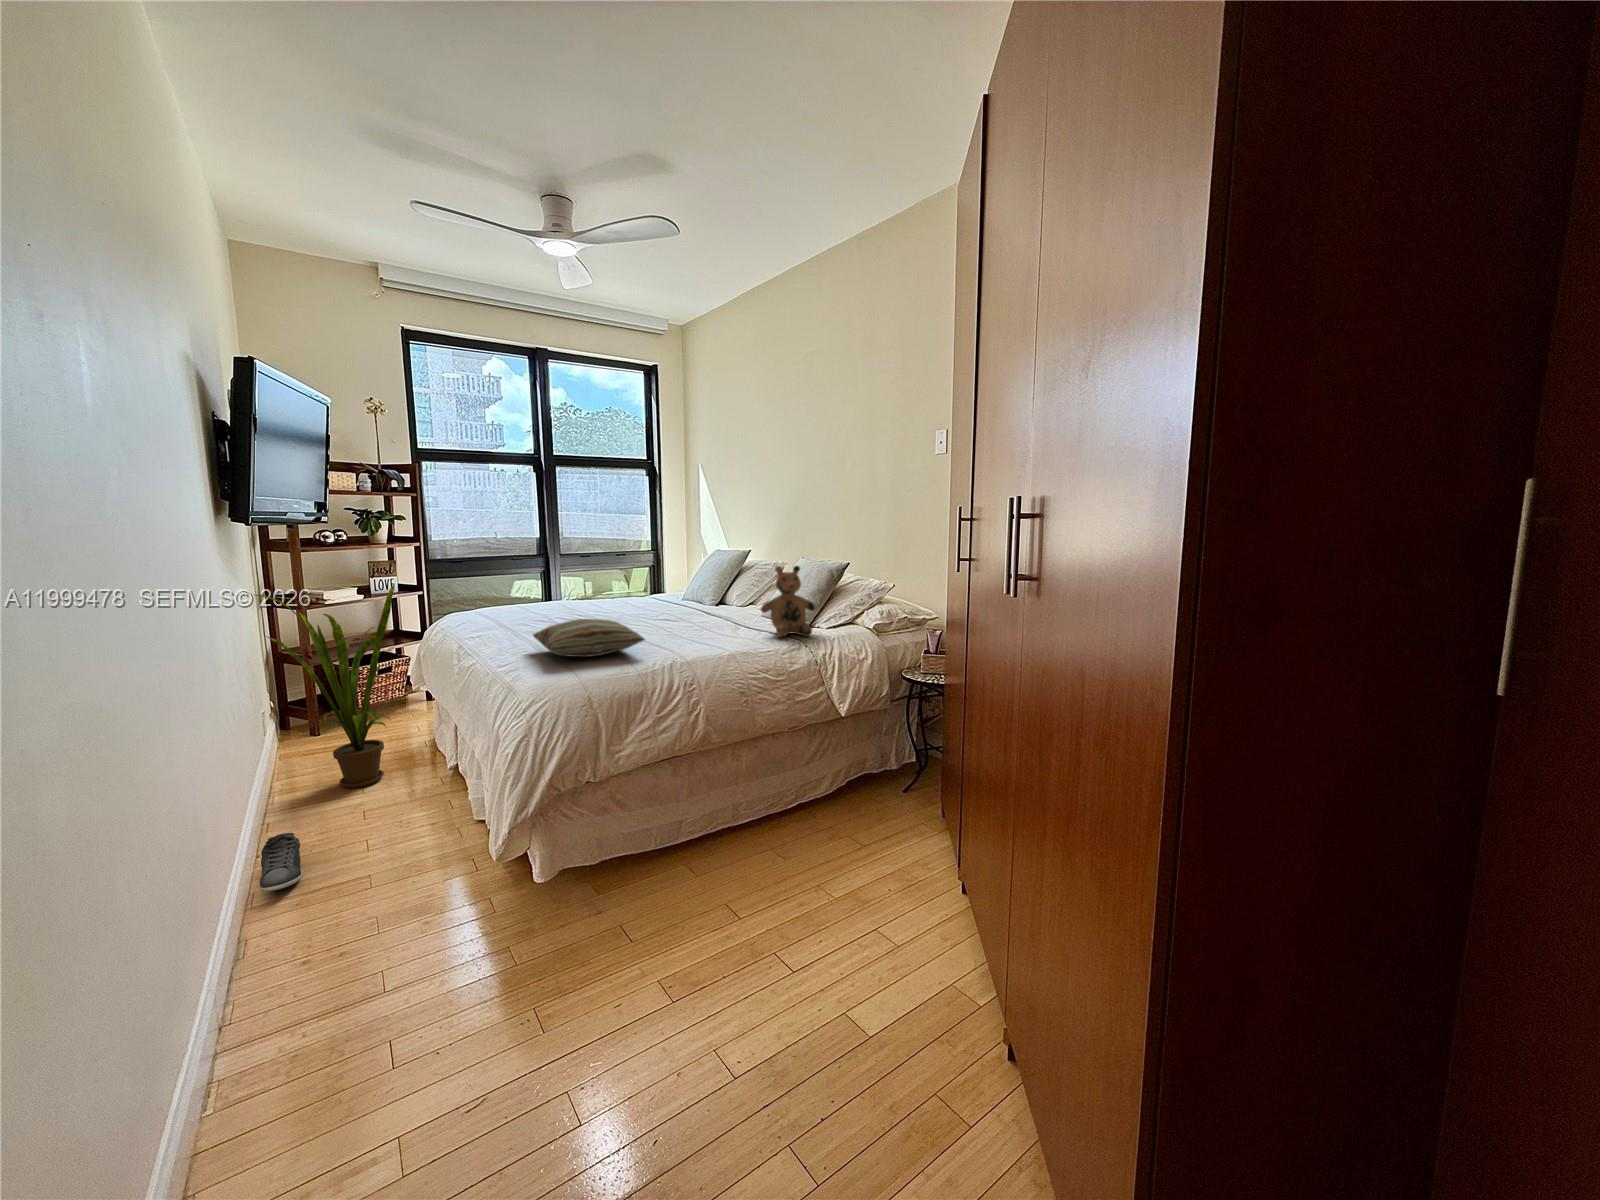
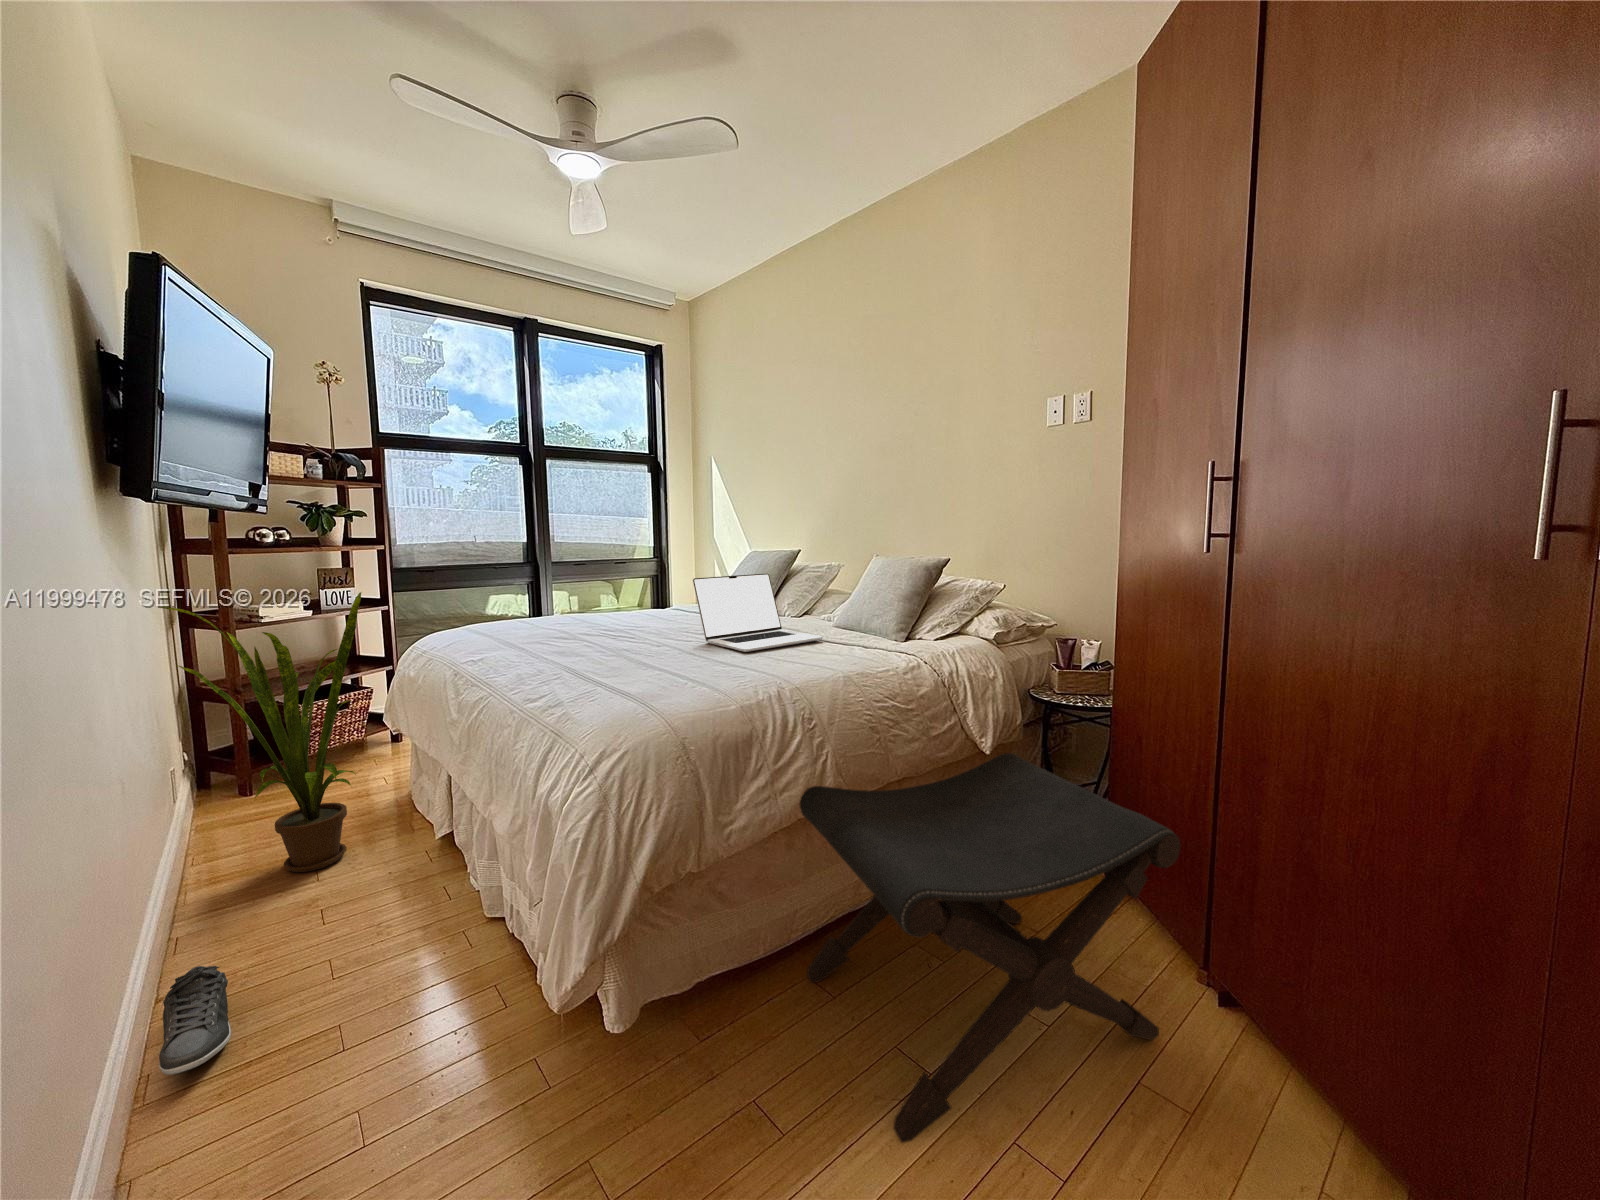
teddy bear: present [761,566,815,637] -> none [854,561,925,652]
laptop: none [642,572,742,635] -> present [693,573,823,652]
pillow: present [533,619,645,657] -> none [571,632,735,684]
footstool: none [677,714,914,950] -> present [800,753,1181,1143]

